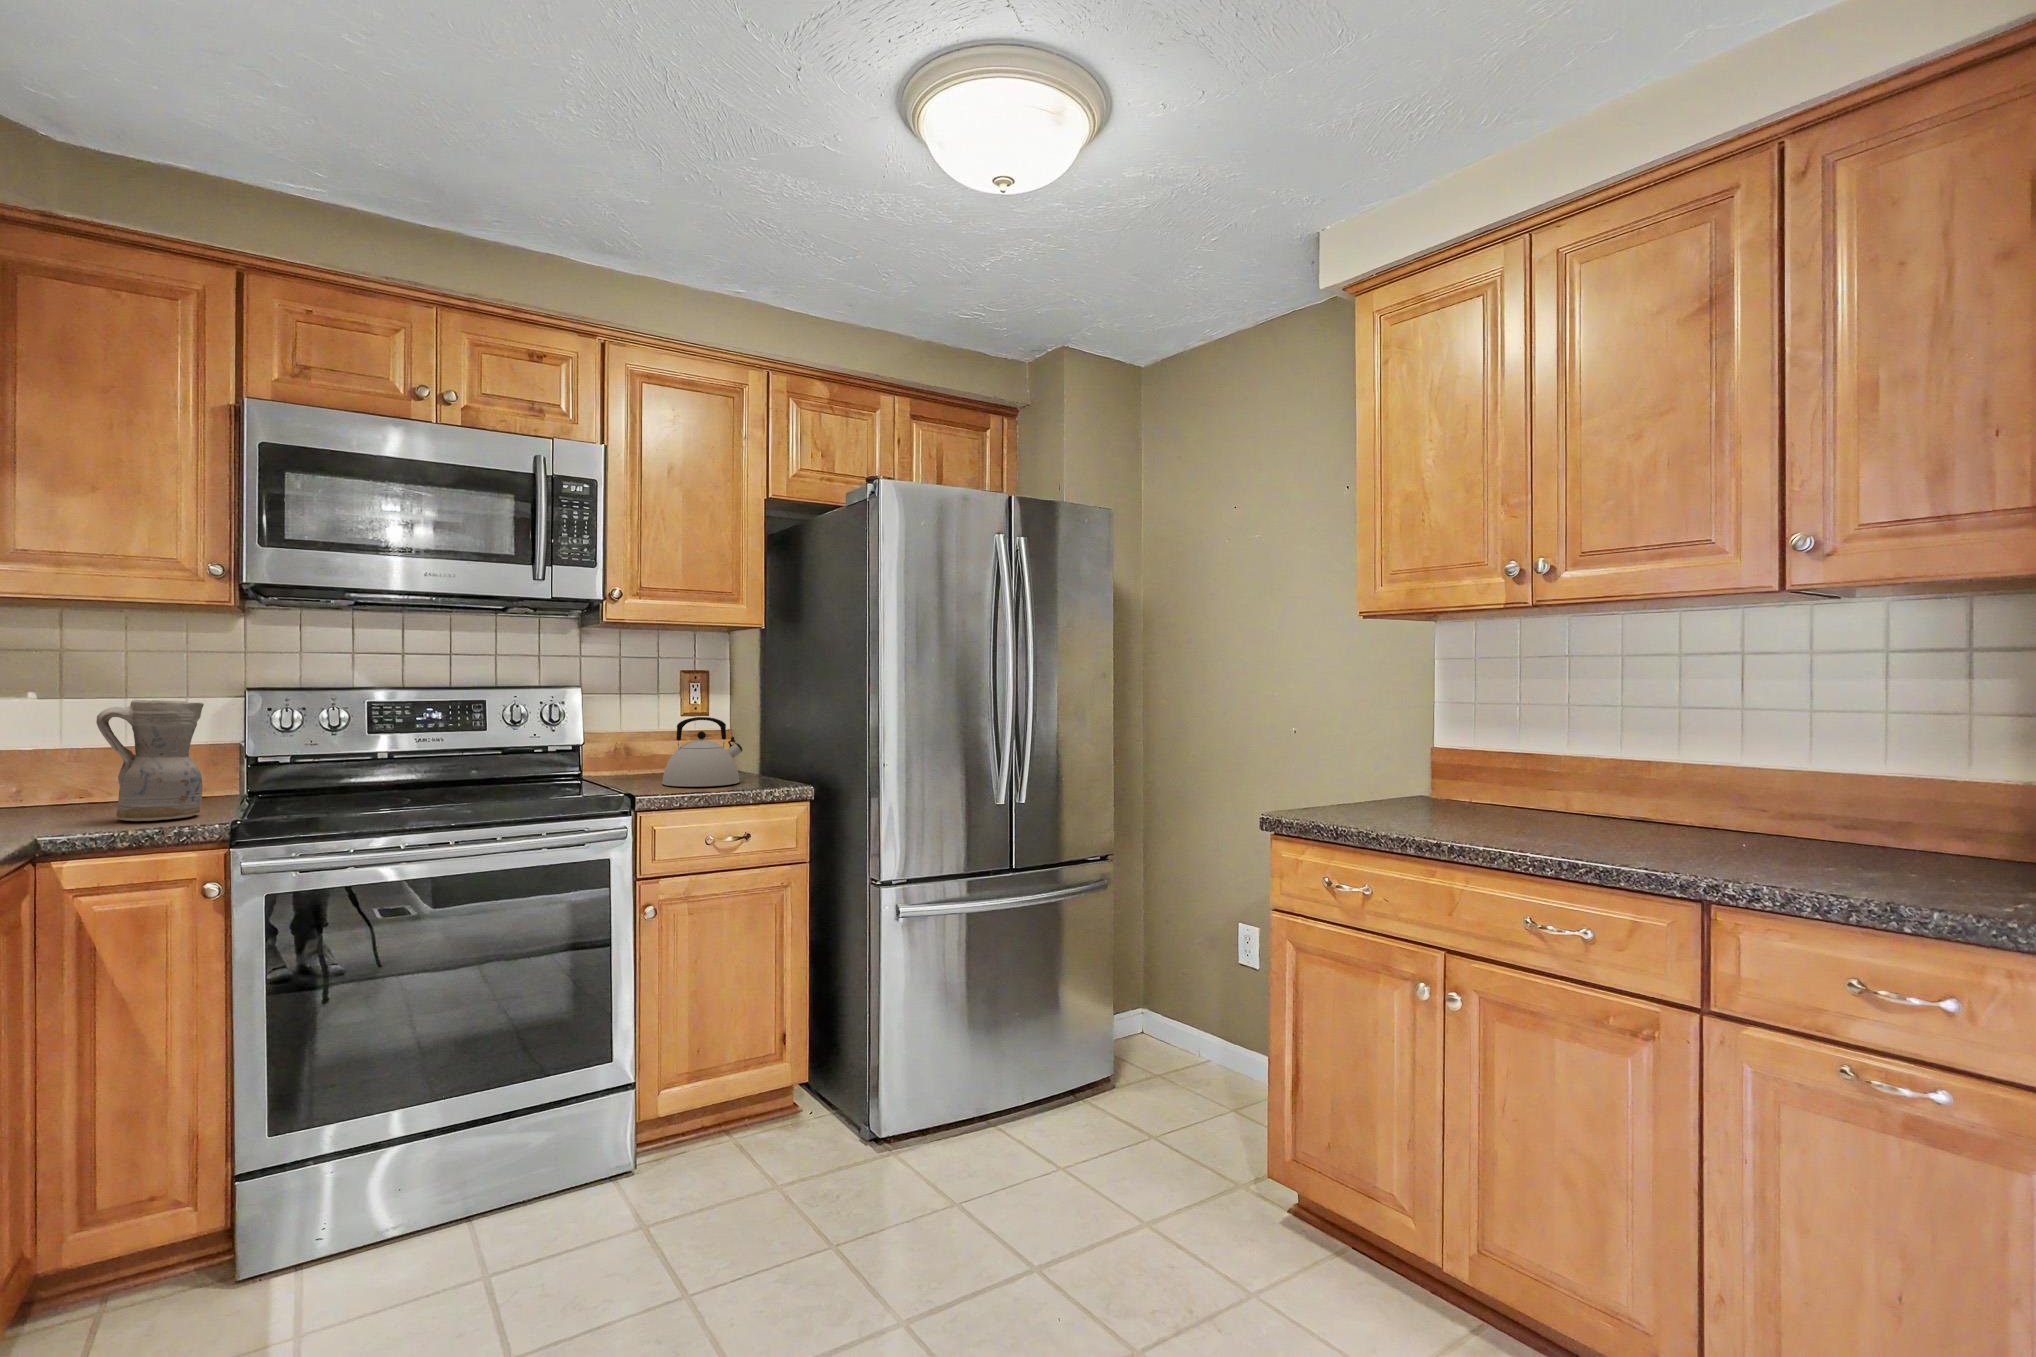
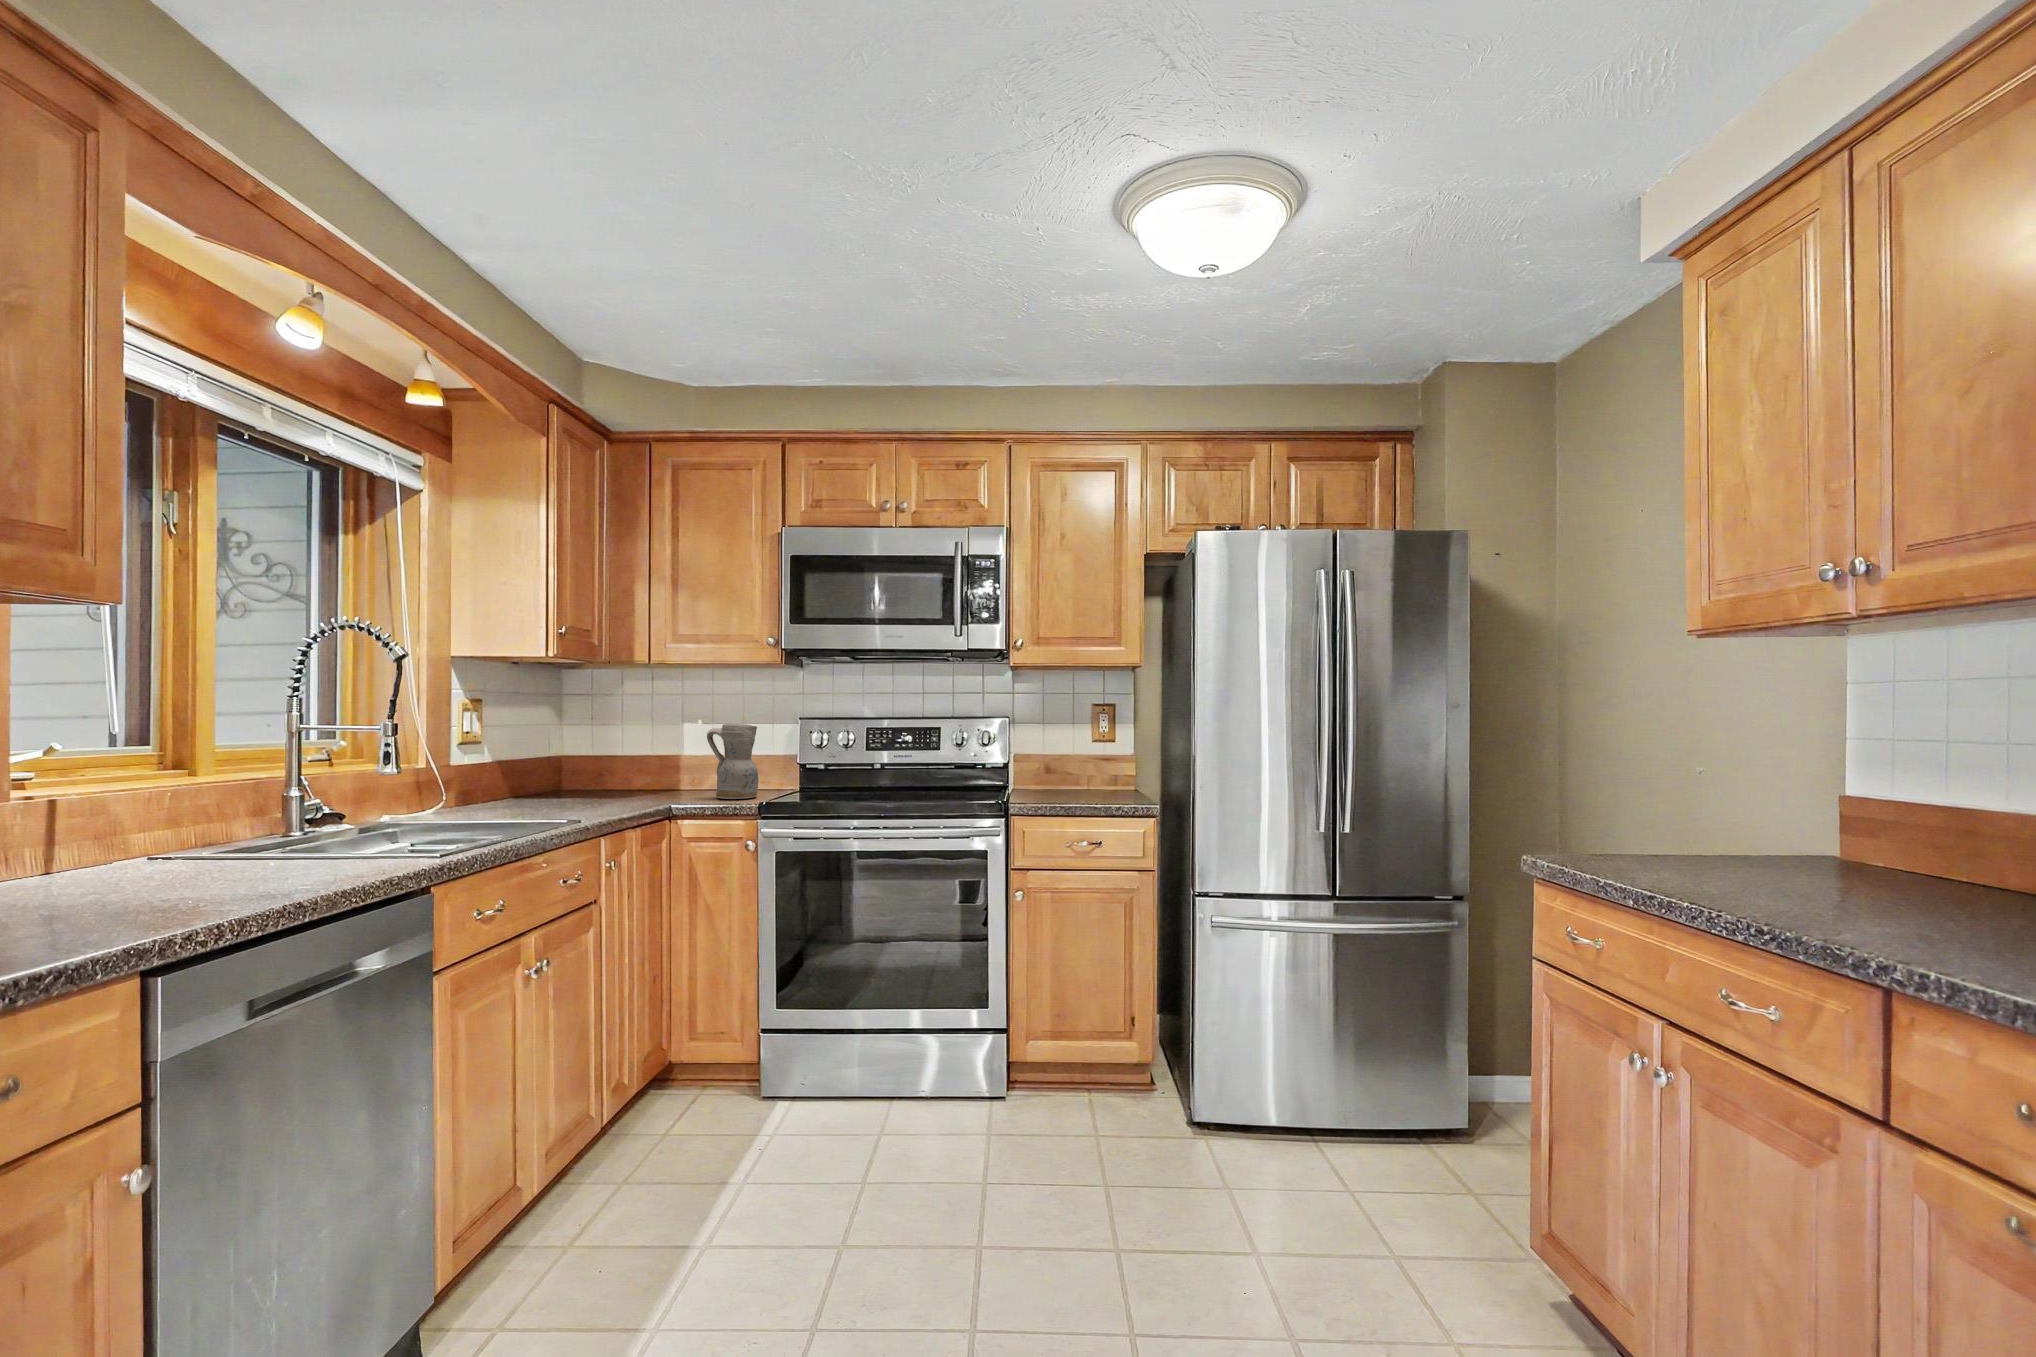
kettle: present [662,717,742,787] -> none [1053,742,1118,800]

